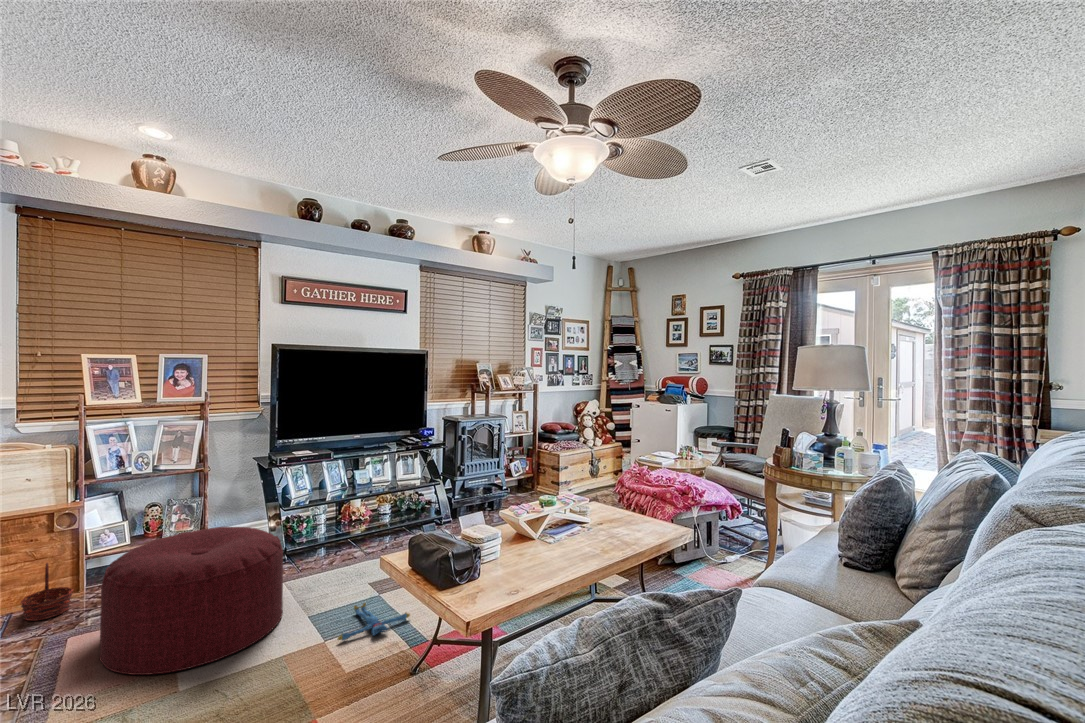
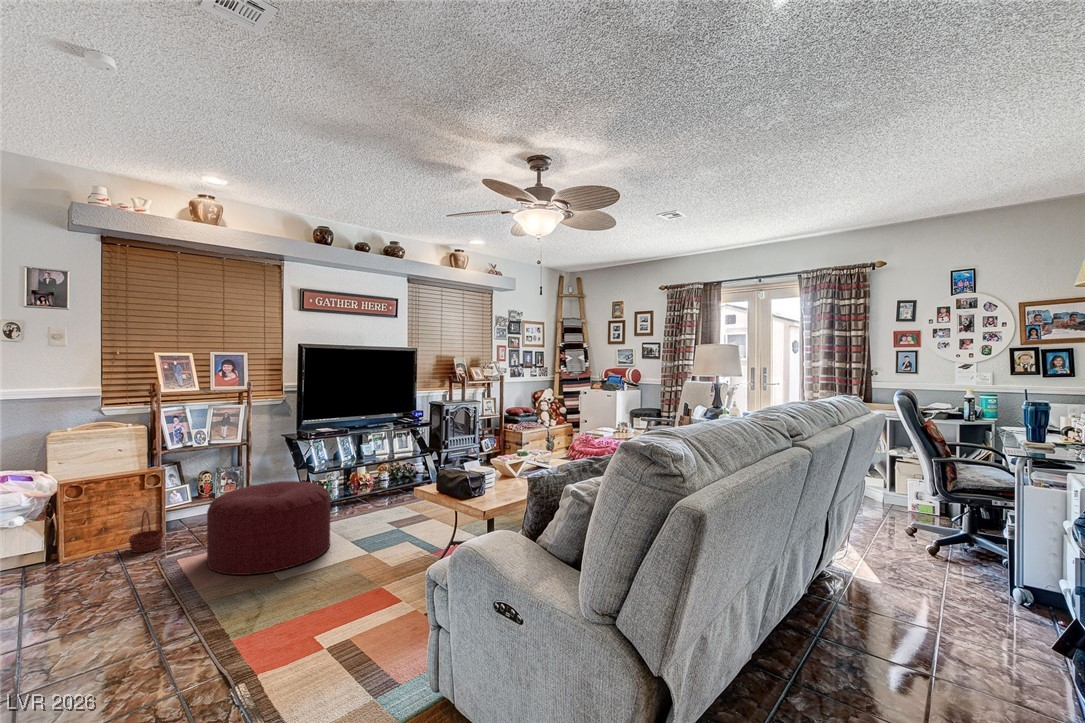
plush toy: present [337,603,410,640] -> none [378,532,425,553]

